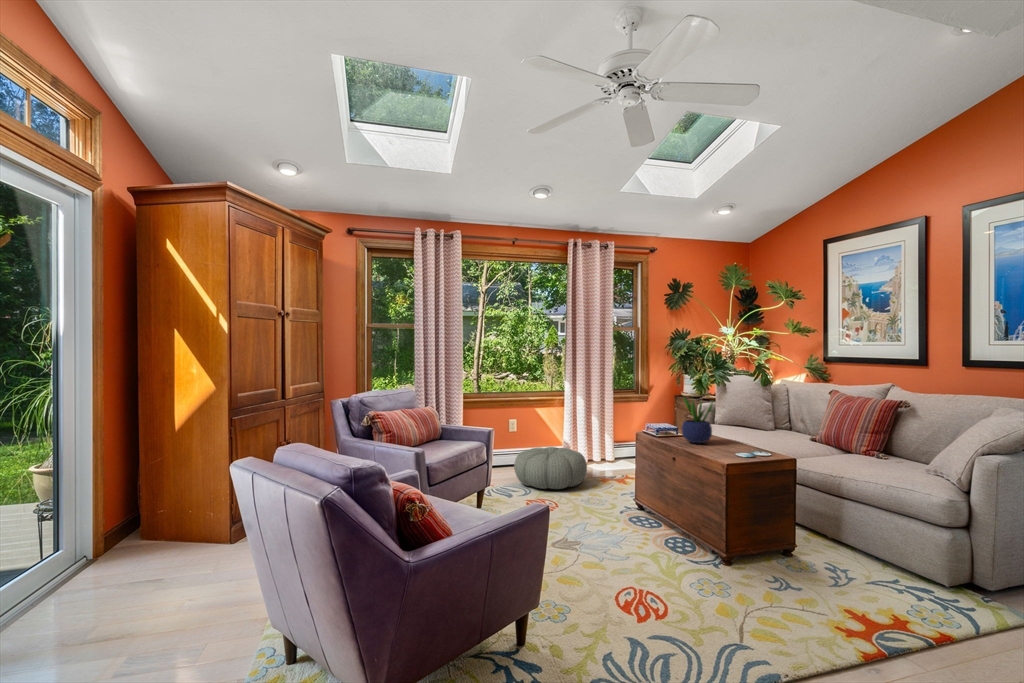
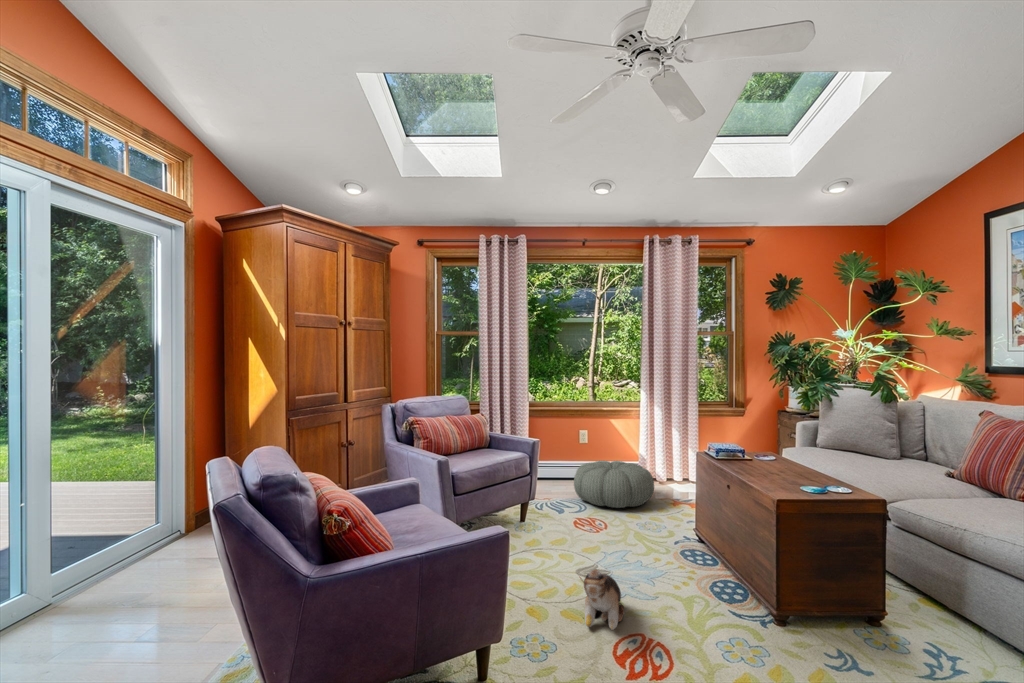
potted plant: present [682,397,713,443] -> none [740,408,785,469]
plush toy: none [582,537,613,588] -> present [580,569,625,630]

